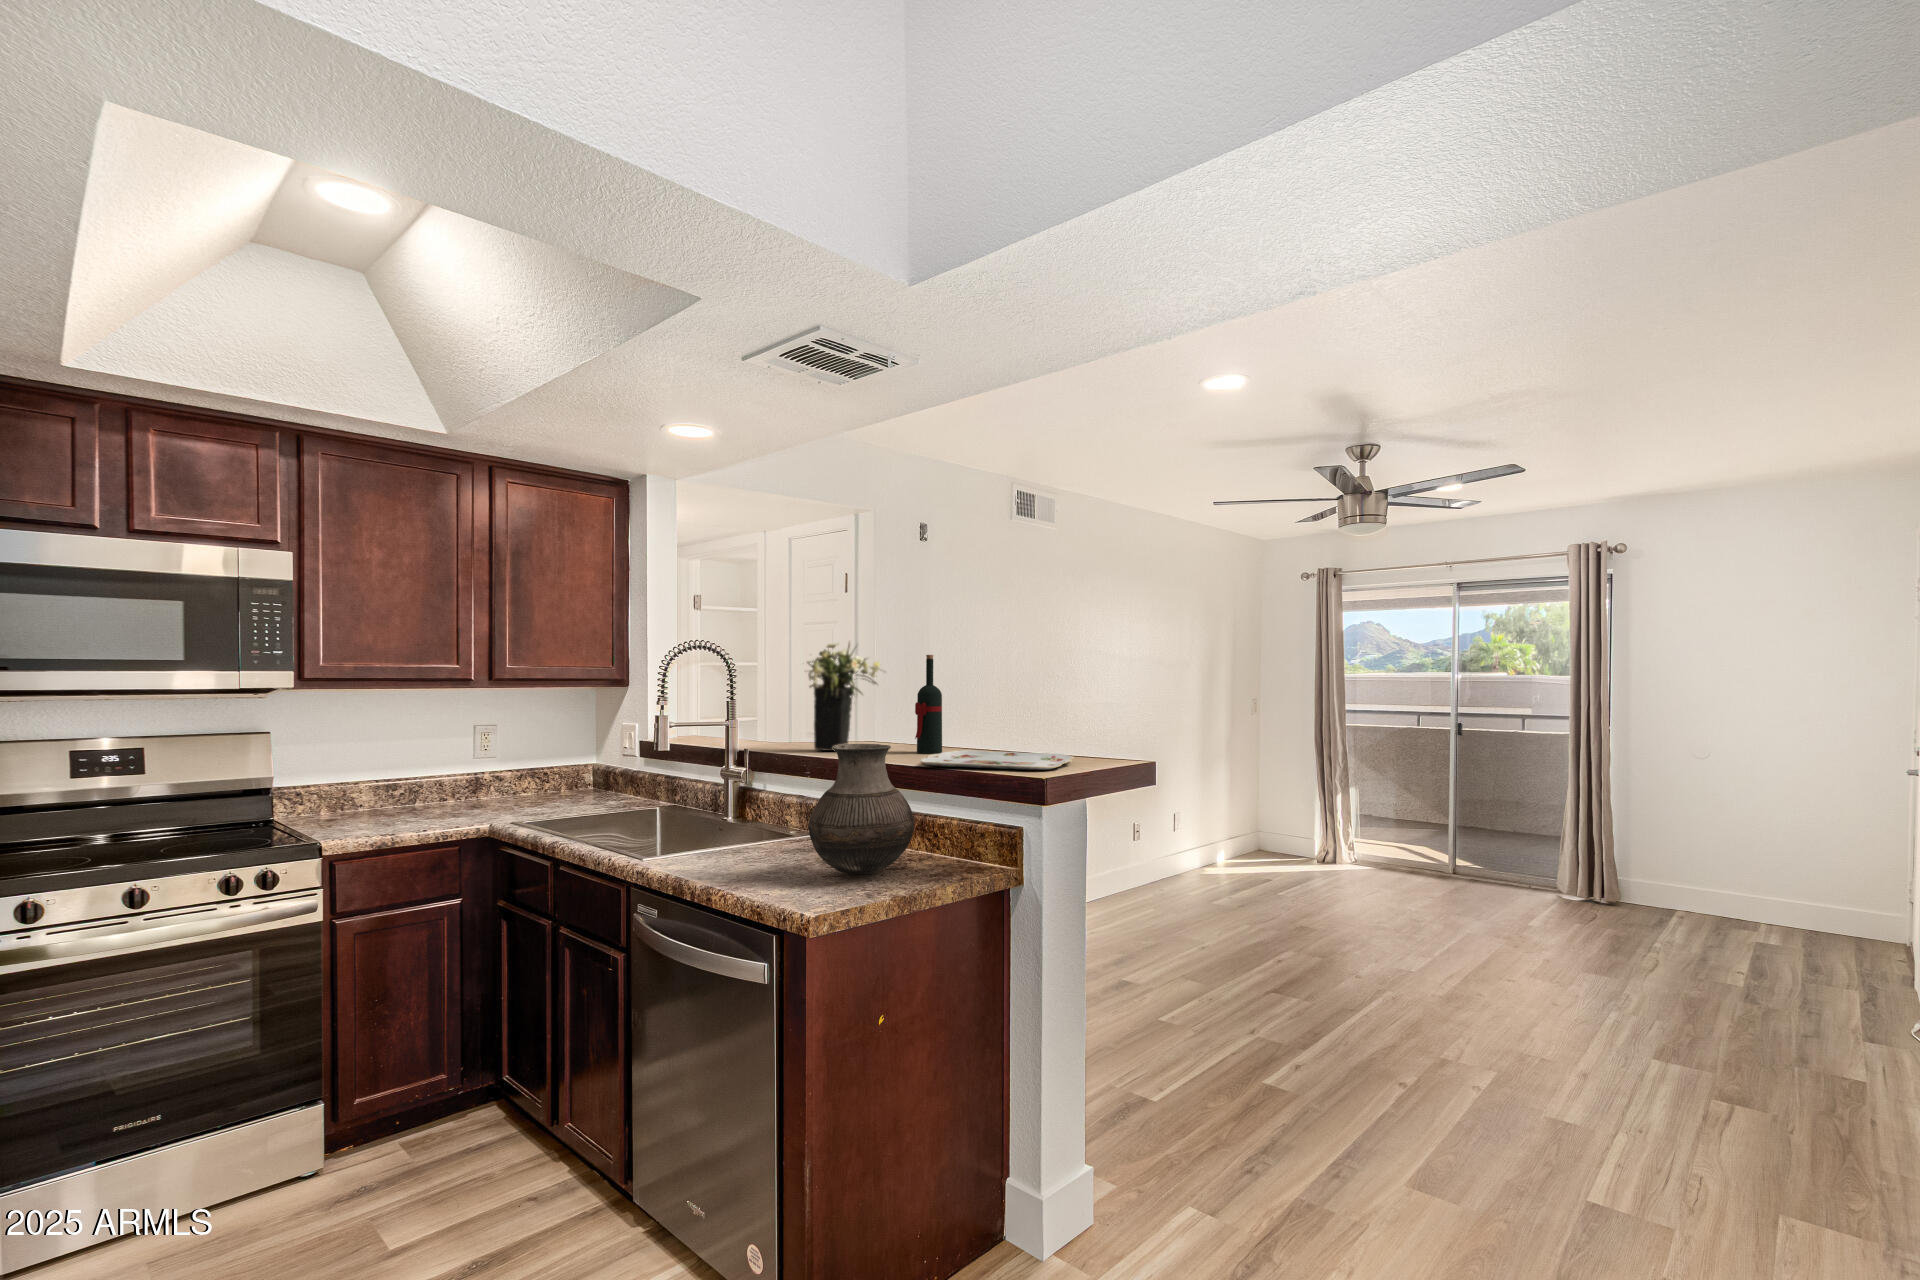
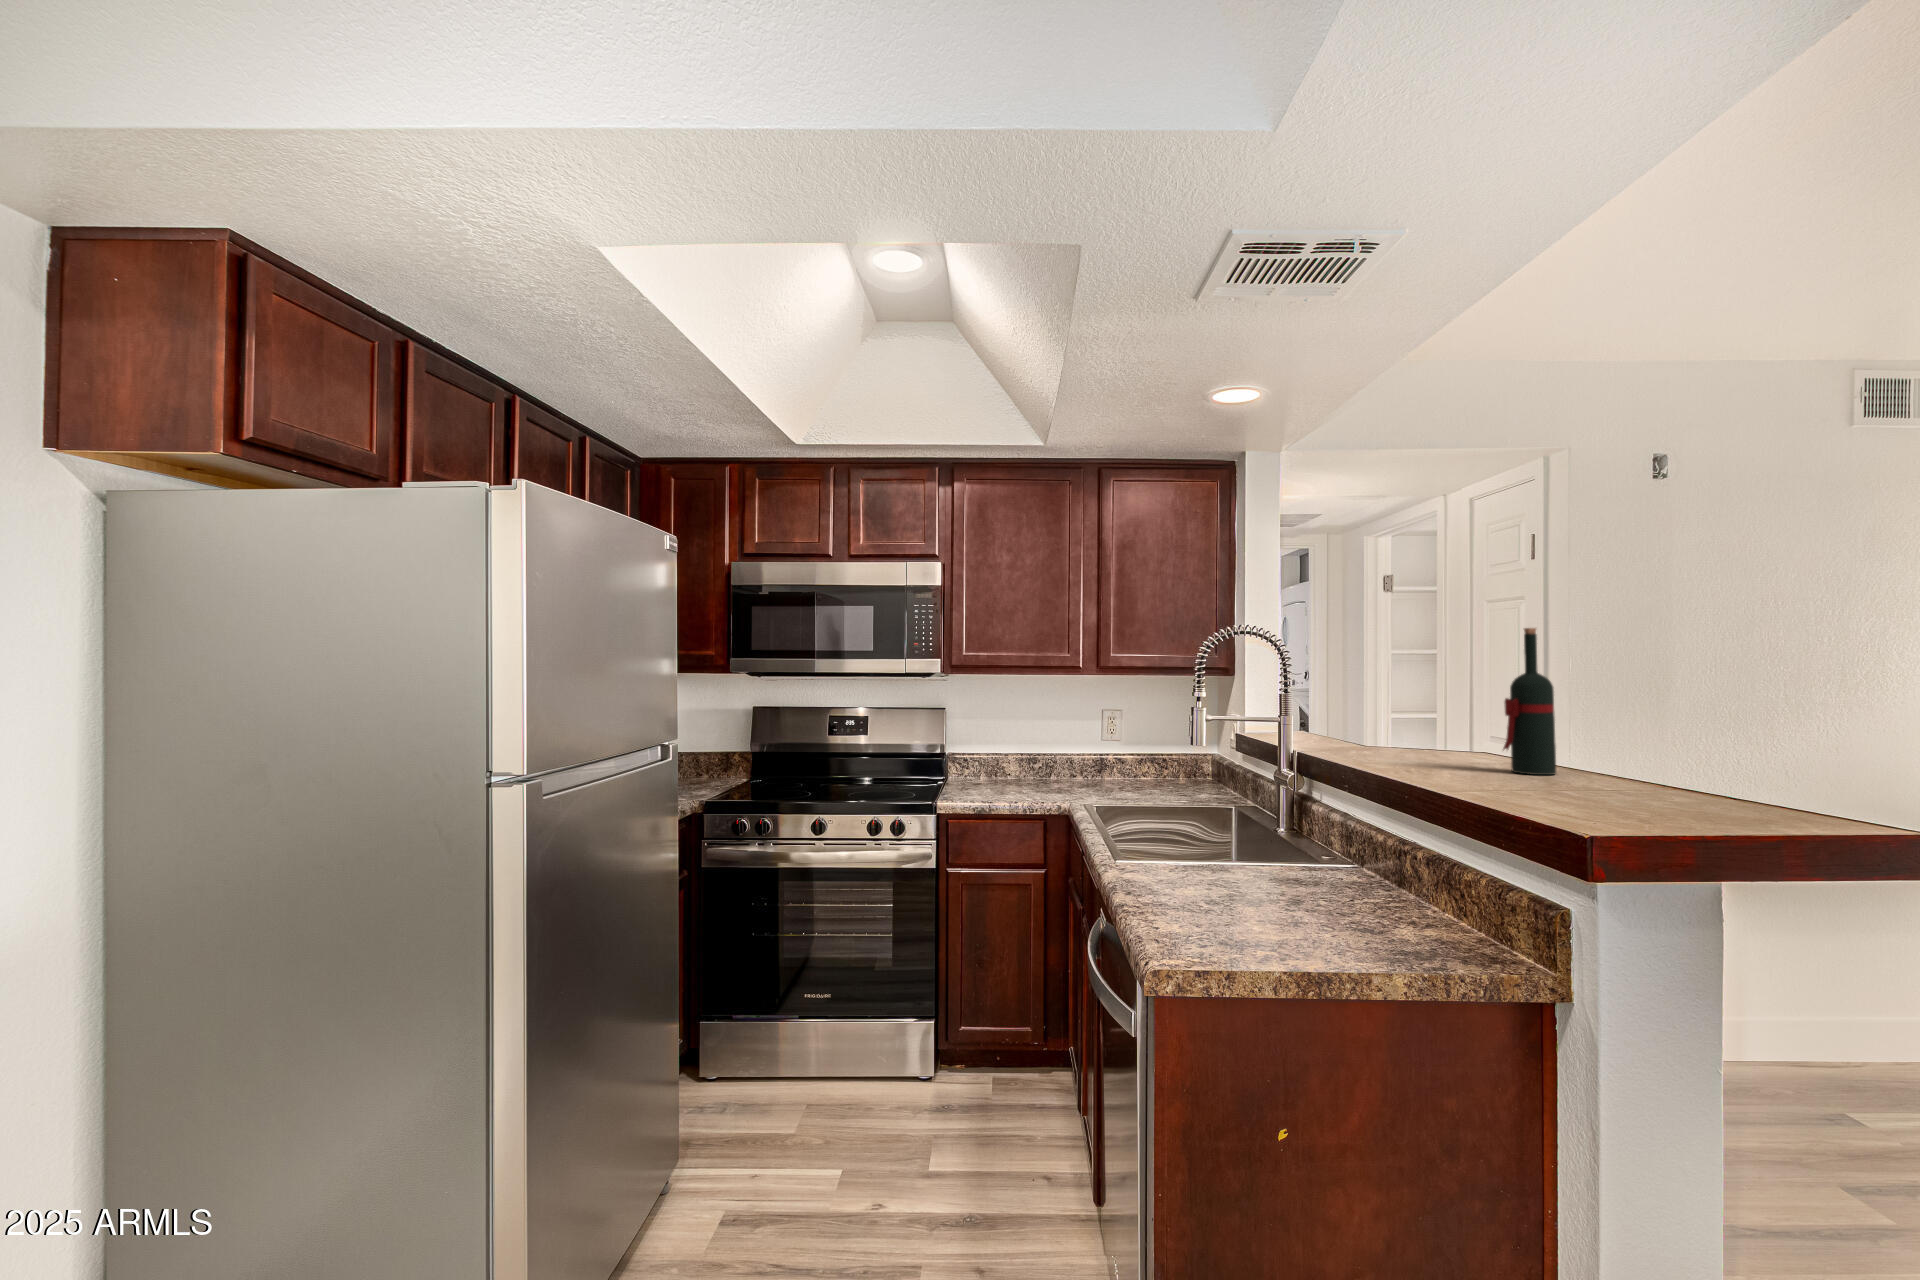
flower arrangement: present [807,643,881,751] -> none [1343,613,1478,761]
vase: present [808,744,914,874] -> none [1231,749,1385,929]
serving tray: present [921,750,1074,770] -> none [1444,774,1767,820]

